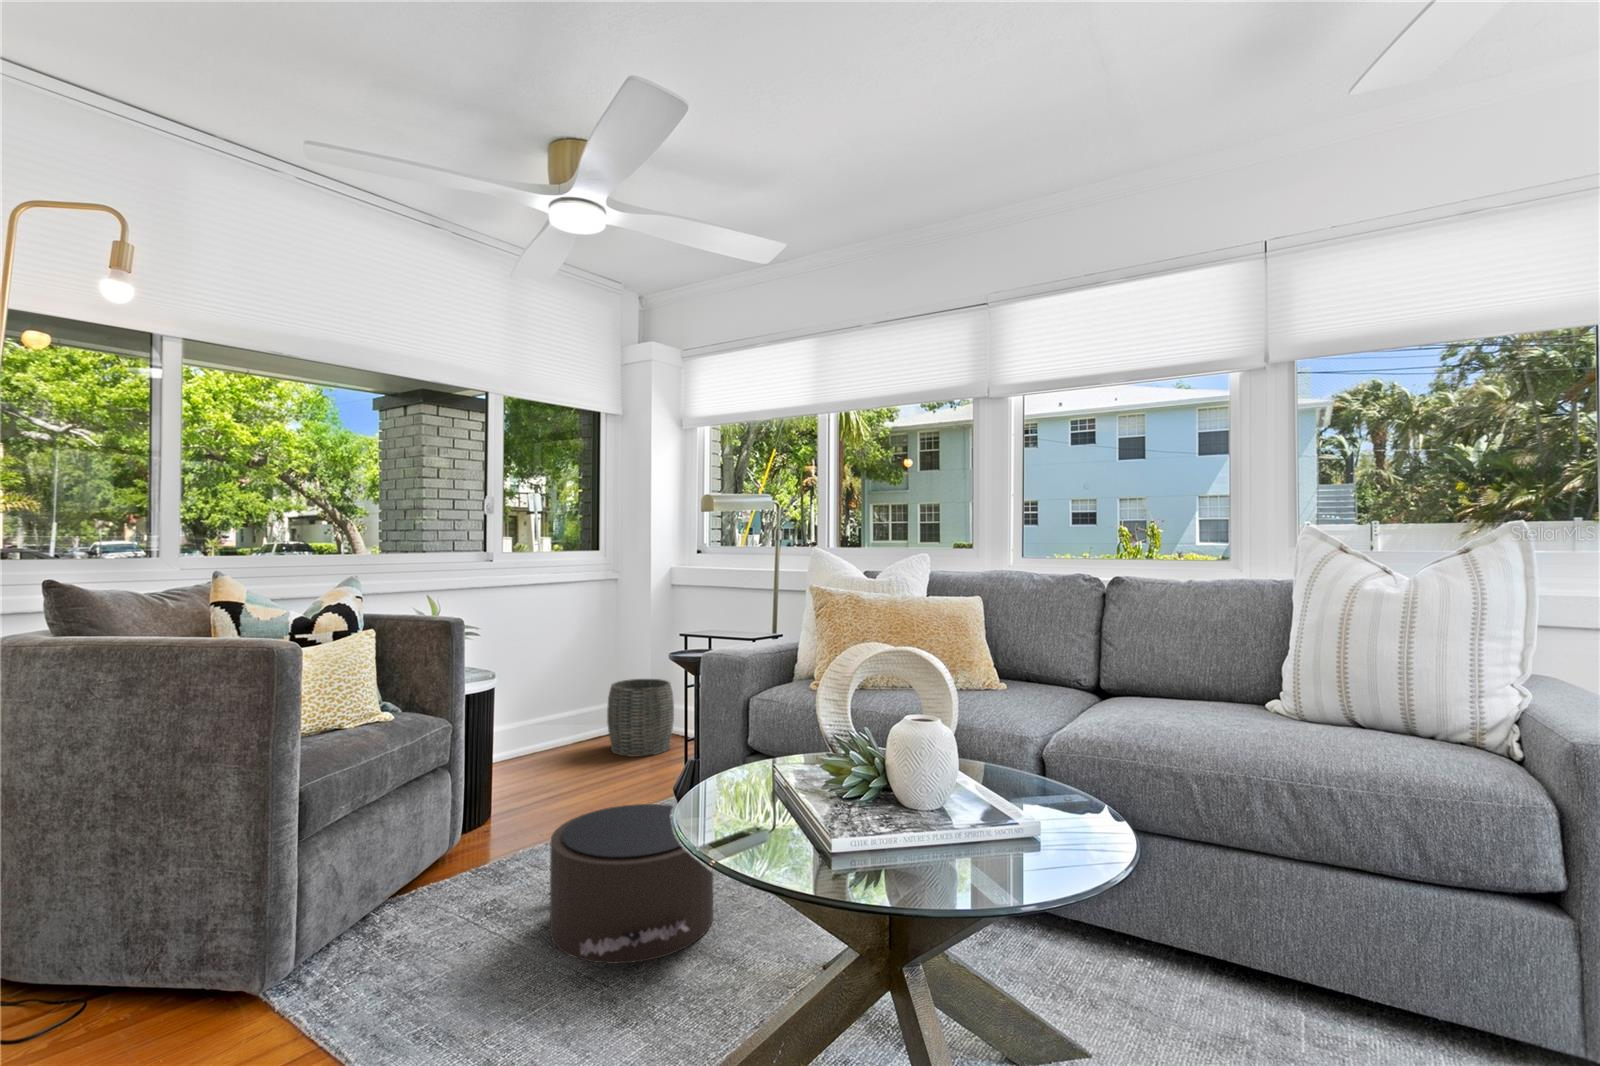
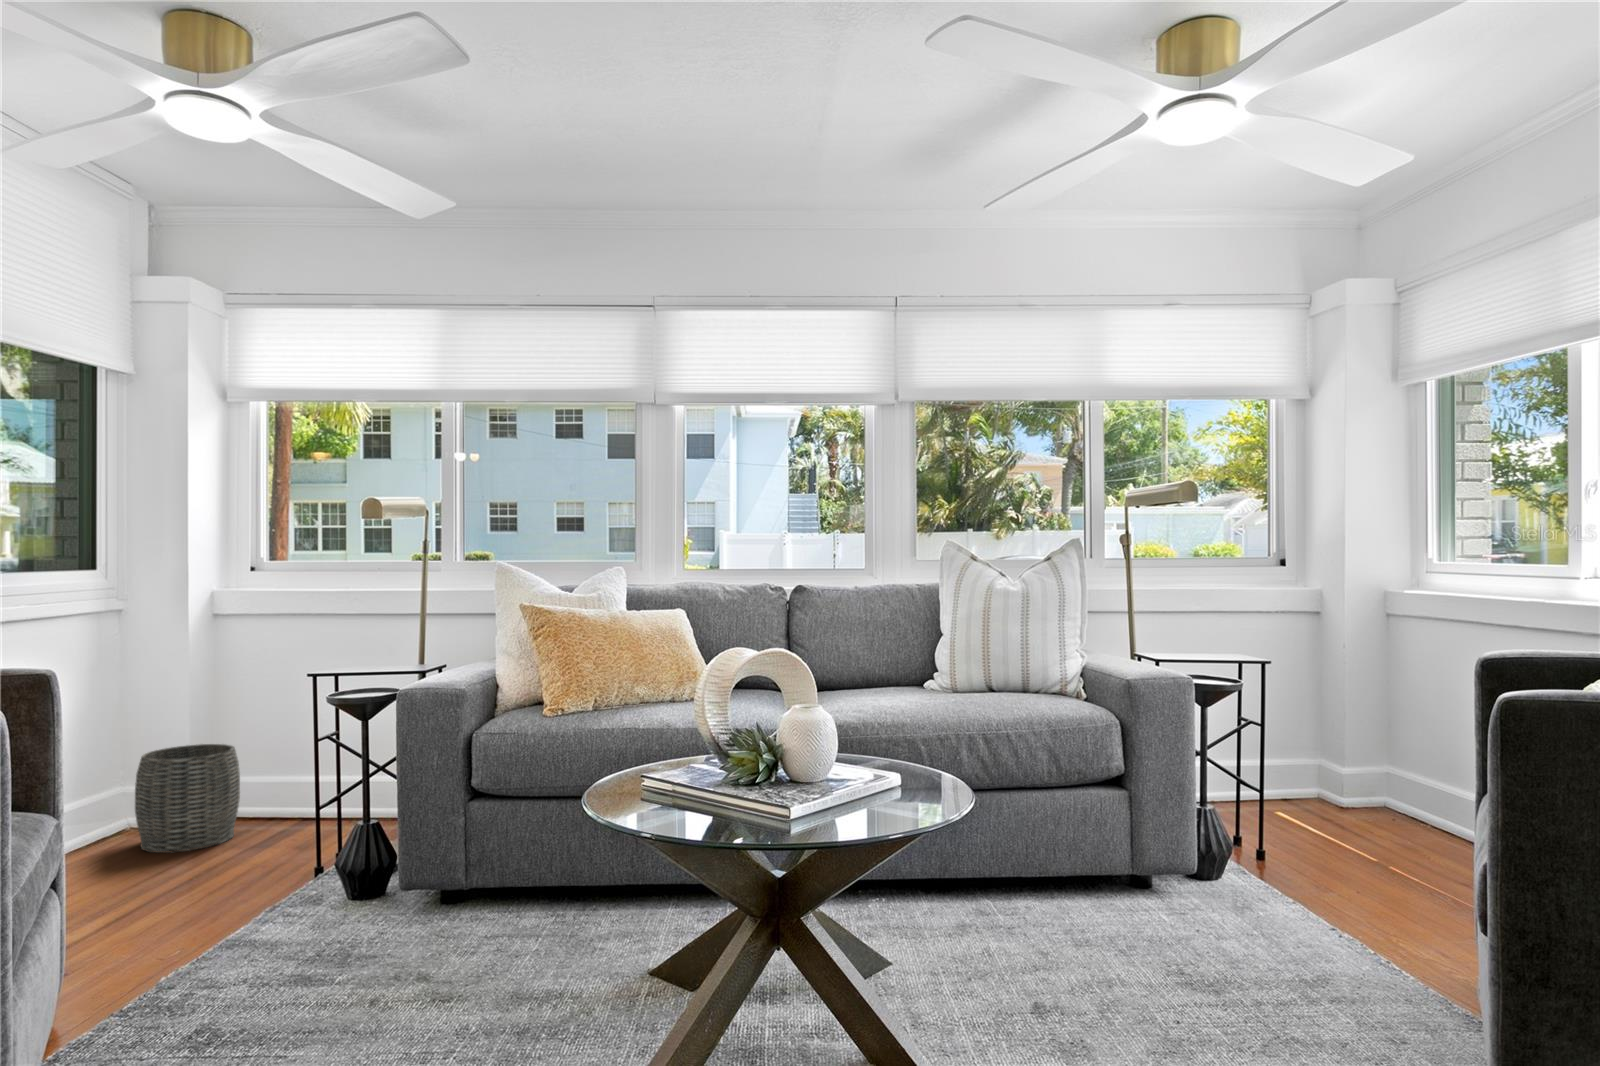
pouf: present [549,804,713,964] -> none [287,855,523,1026]

